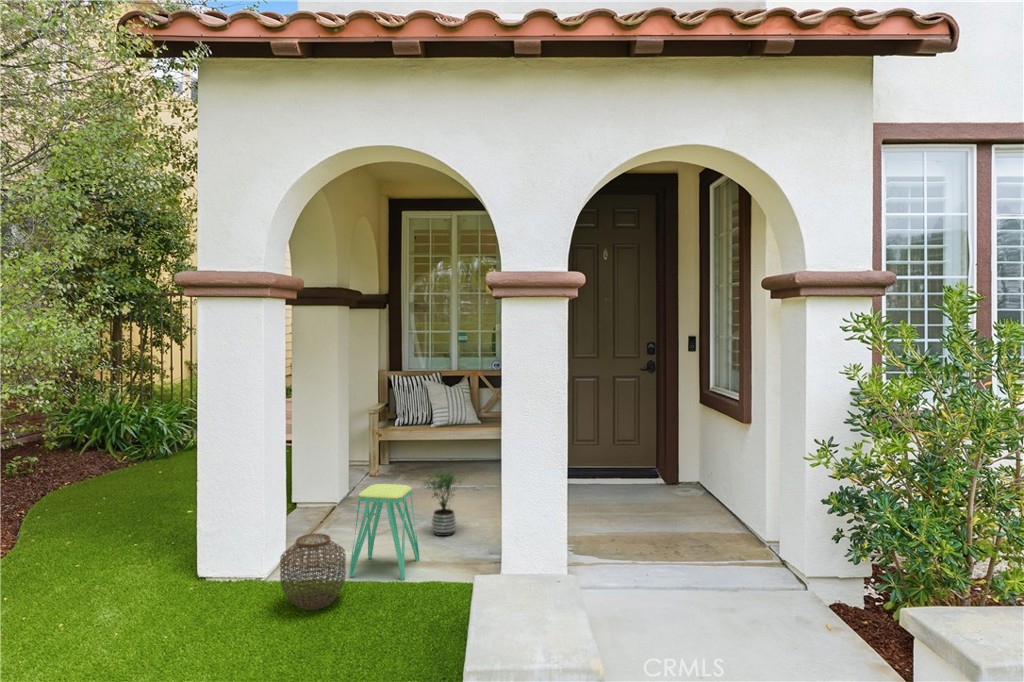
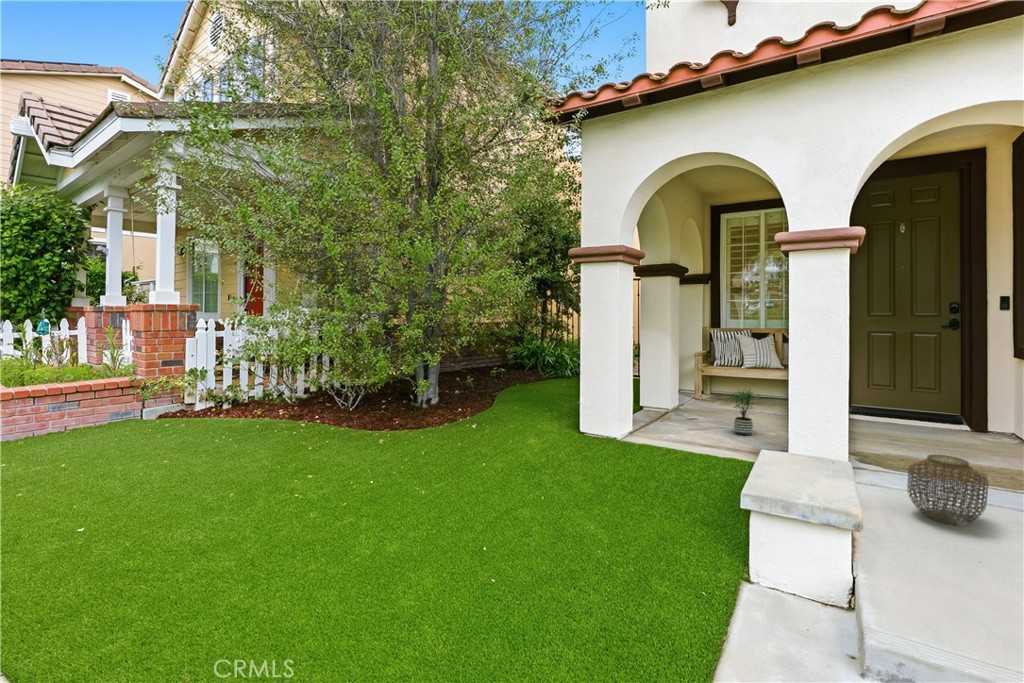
stool: present [350,484,419,580] -> none [671,390,722,453]
woven basket: present [280,533,346,610] -> present [907,454,988,526]

